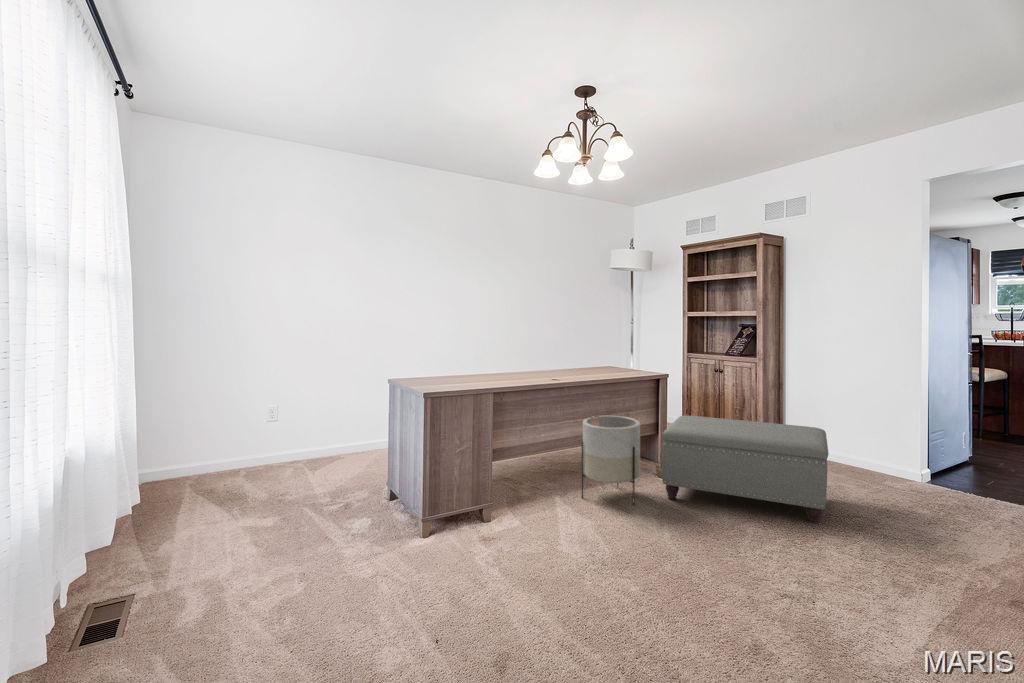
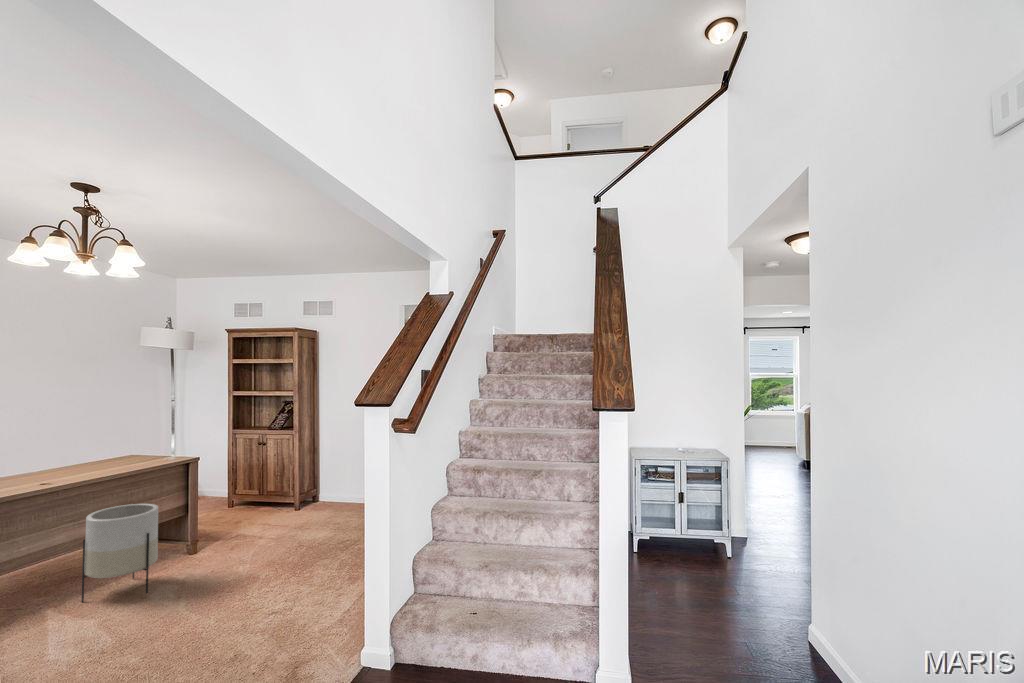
ottoman: present [662,415,828,523] -> none [183,485,333,577]

